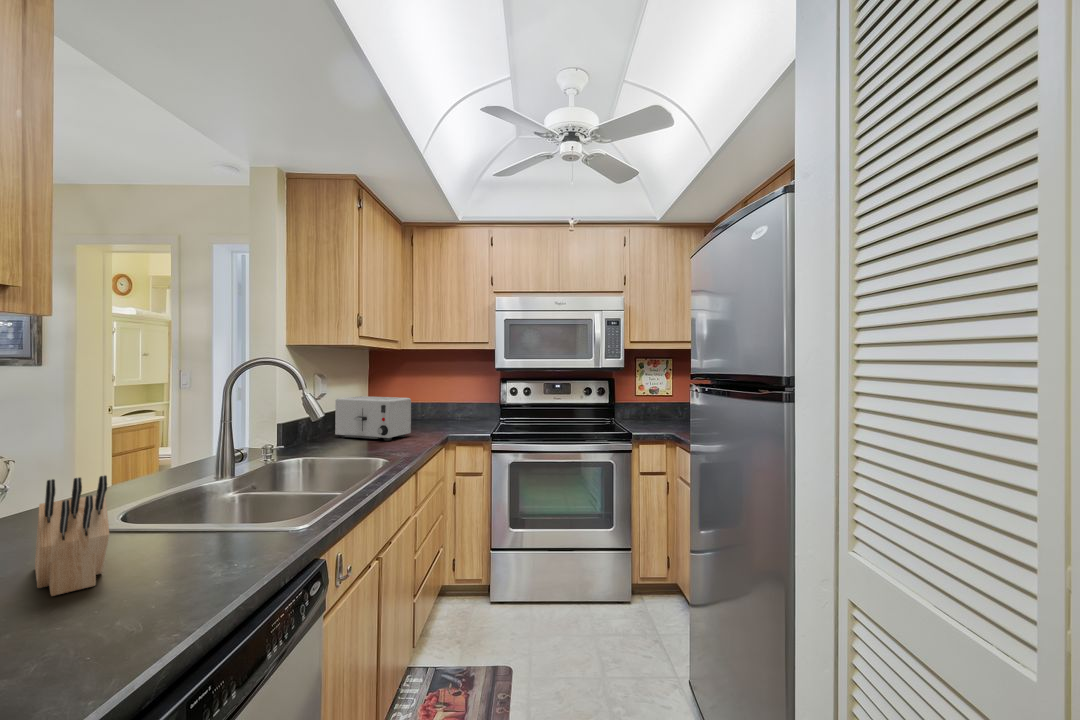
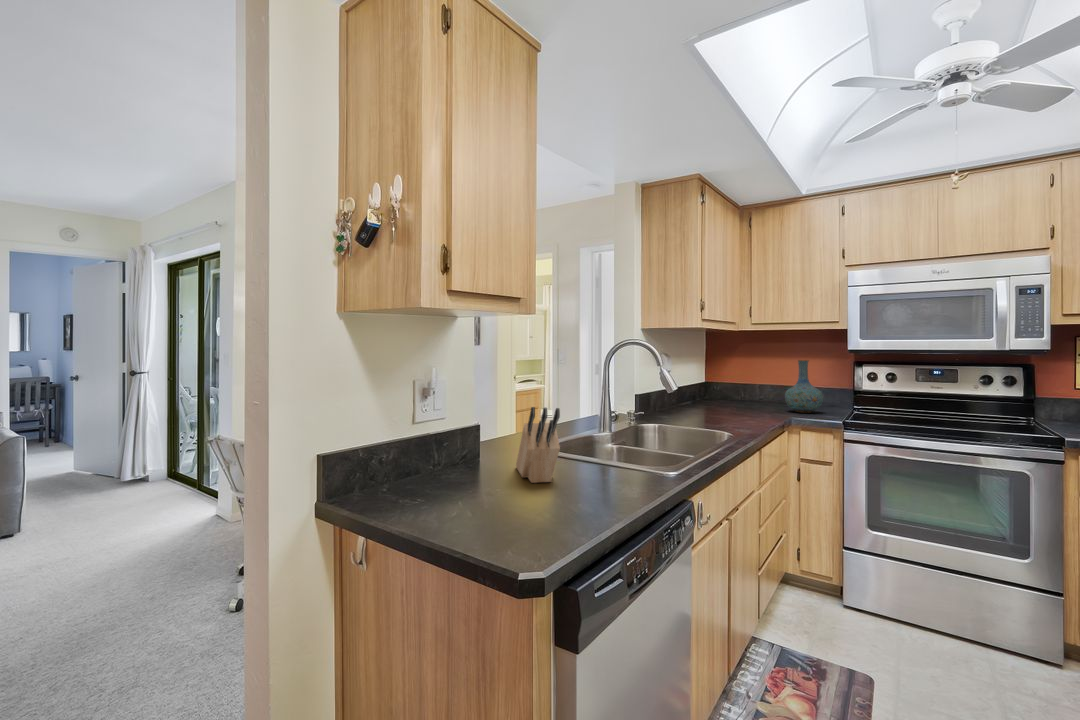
vase: none [443,377,476,427] -> present [785,360,823,413]
toaster: present [335,396,411,441] -> none [680,377,752,419]

